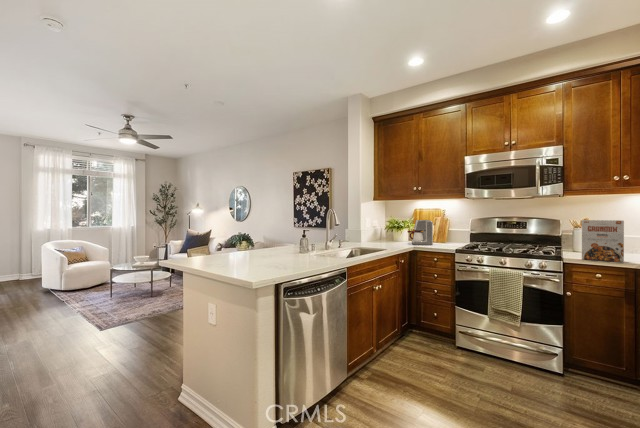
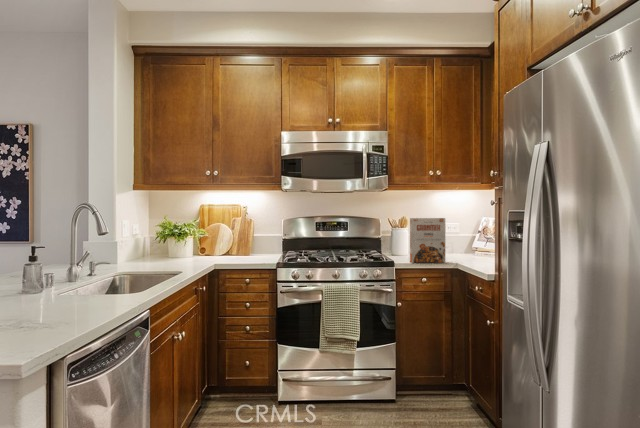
coffee maker: present [408,220,433,245] -> none [197,221,238,260]

